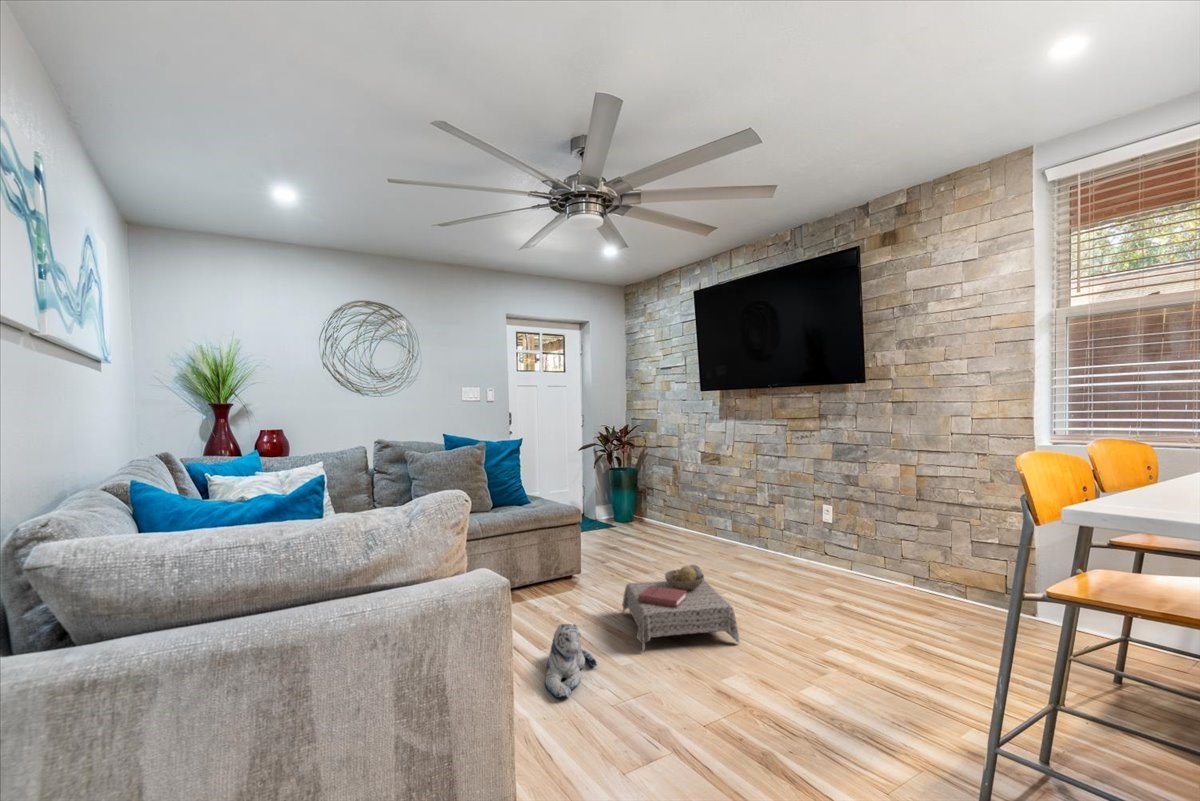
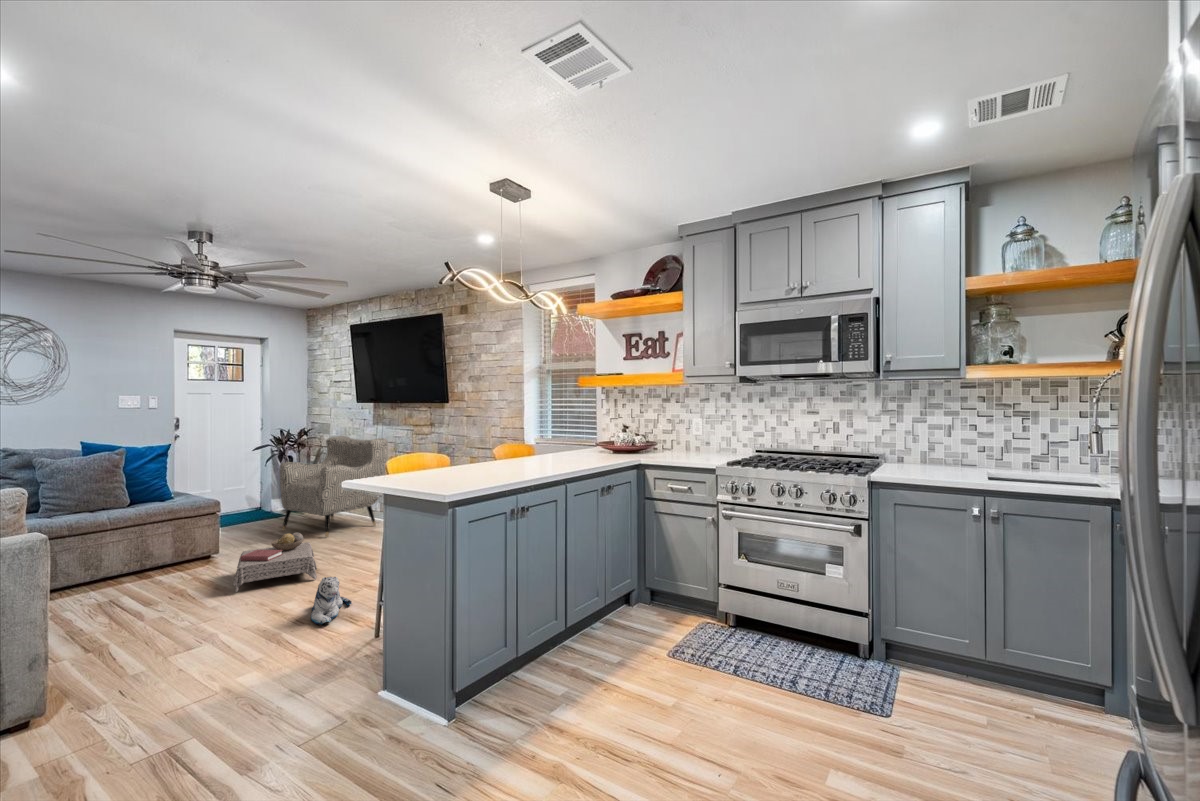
armchair: none [622,433,750,565] -> present [280,436,388,537]
plush toy: present [545,624,597,698] -> present [311,577,352,625]

